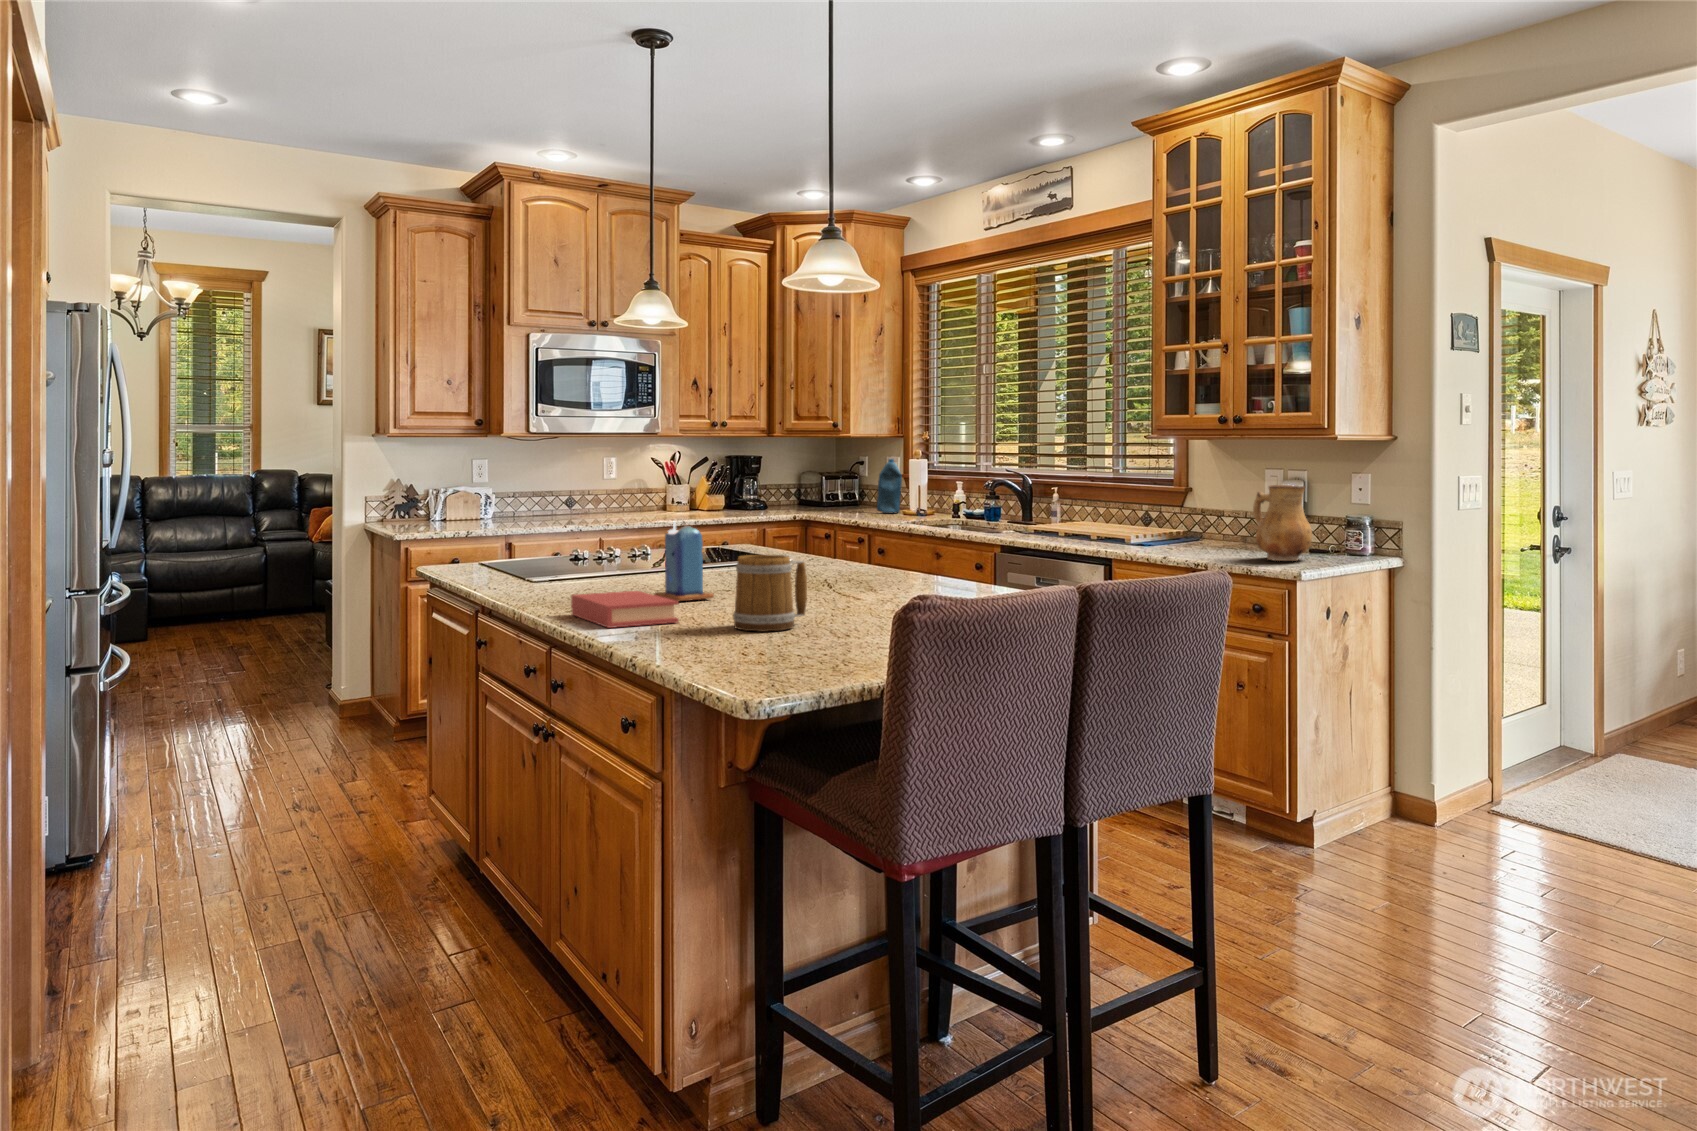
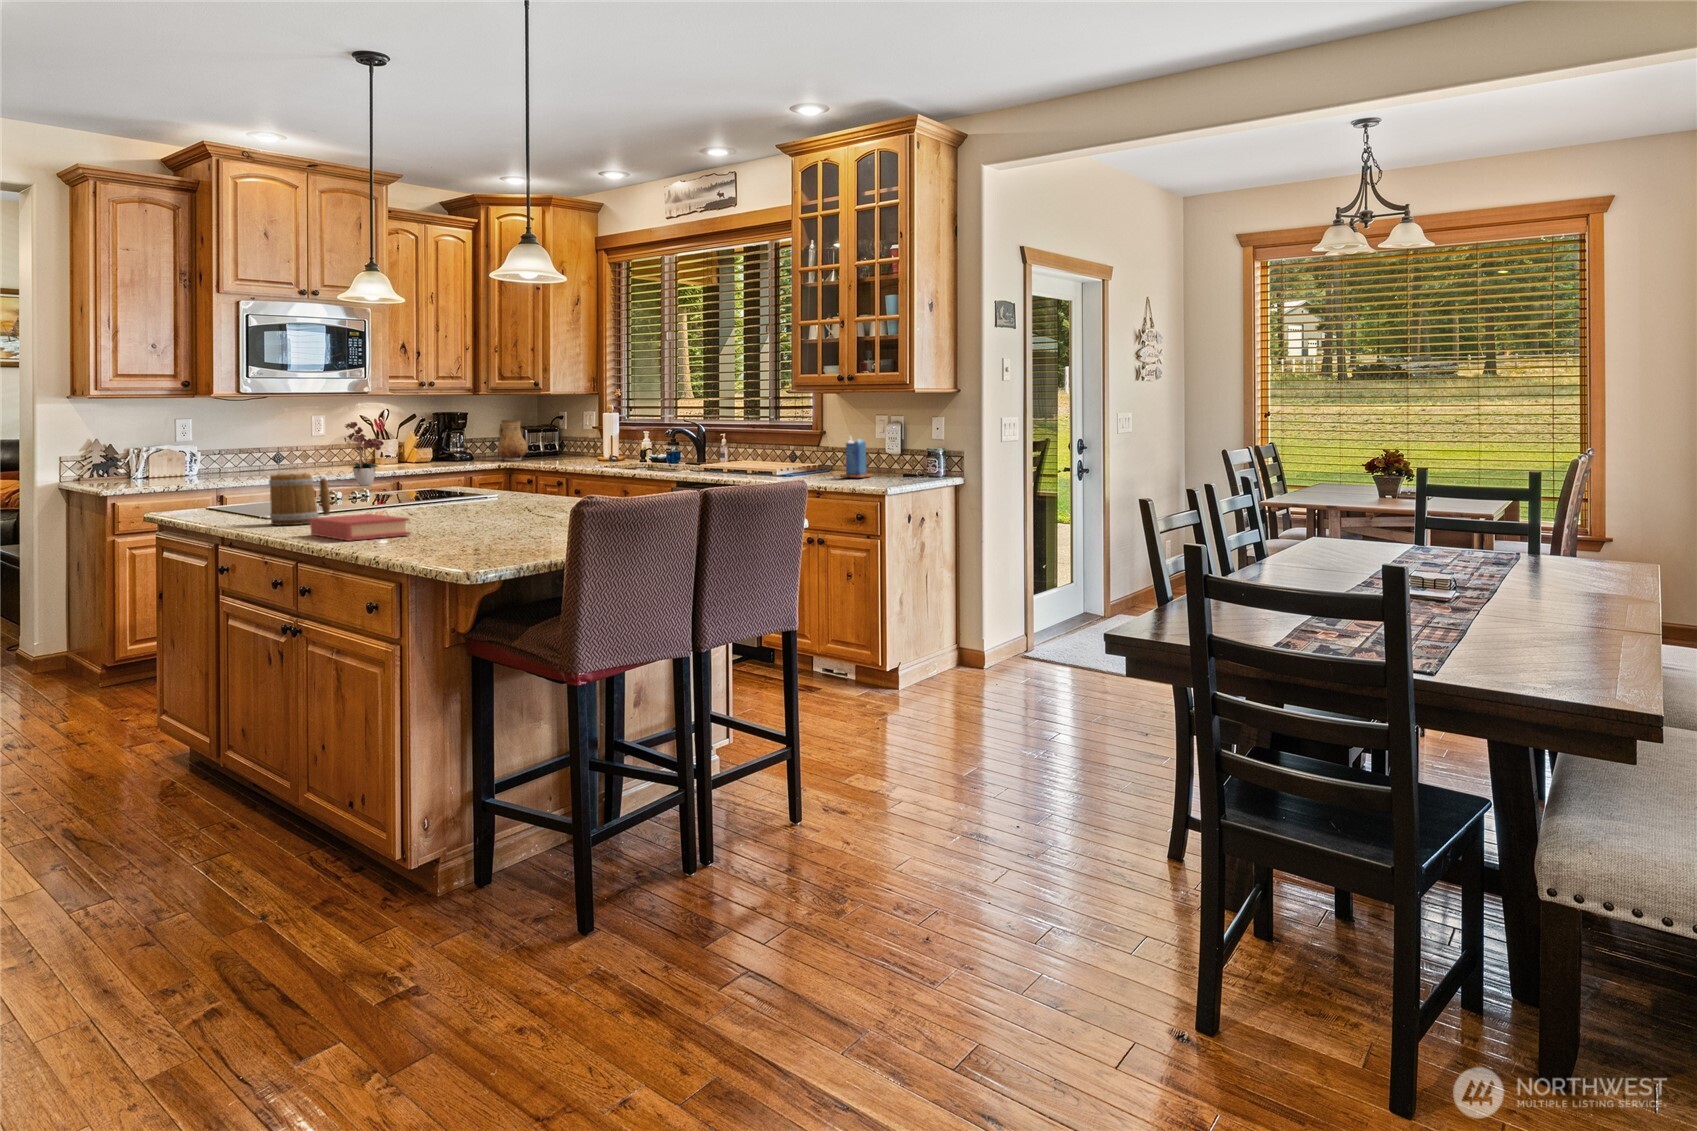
bottle: present [877,459,902,513] -> none [574,414,595,461]
flower arrangement: none [629,463,675,537] -> present [344,422,384,486]
ceramic pitcher: present [1253,485,1313,561] -> present [497,420,527,461]
candle: present [655,521,714,601] -> present [841,438,872,478]
mug: present [733,555,807,632] -> present [269,474,330,525]

